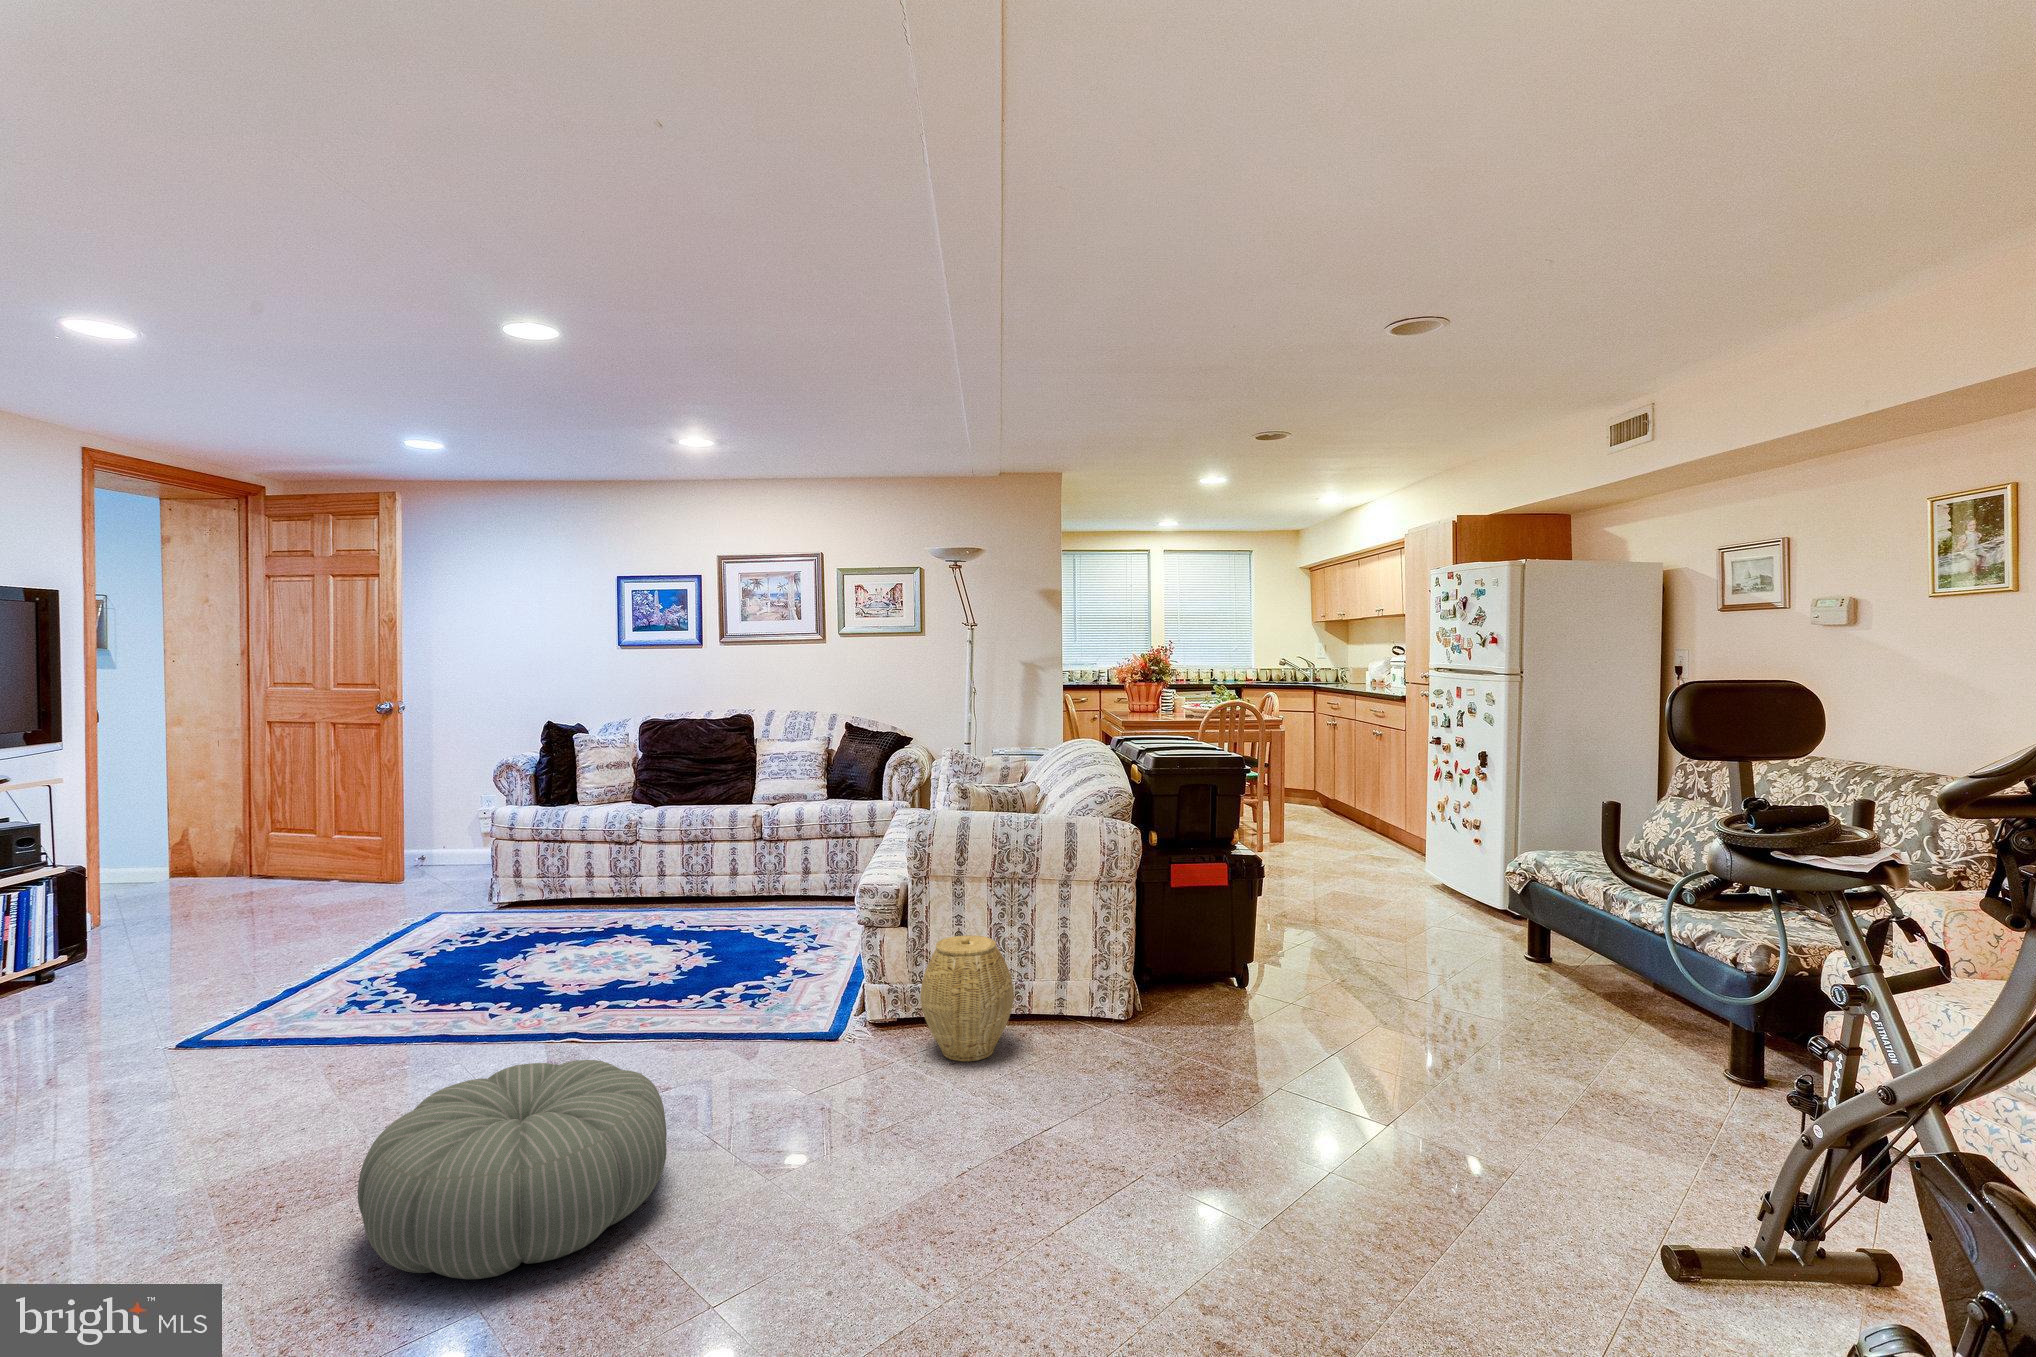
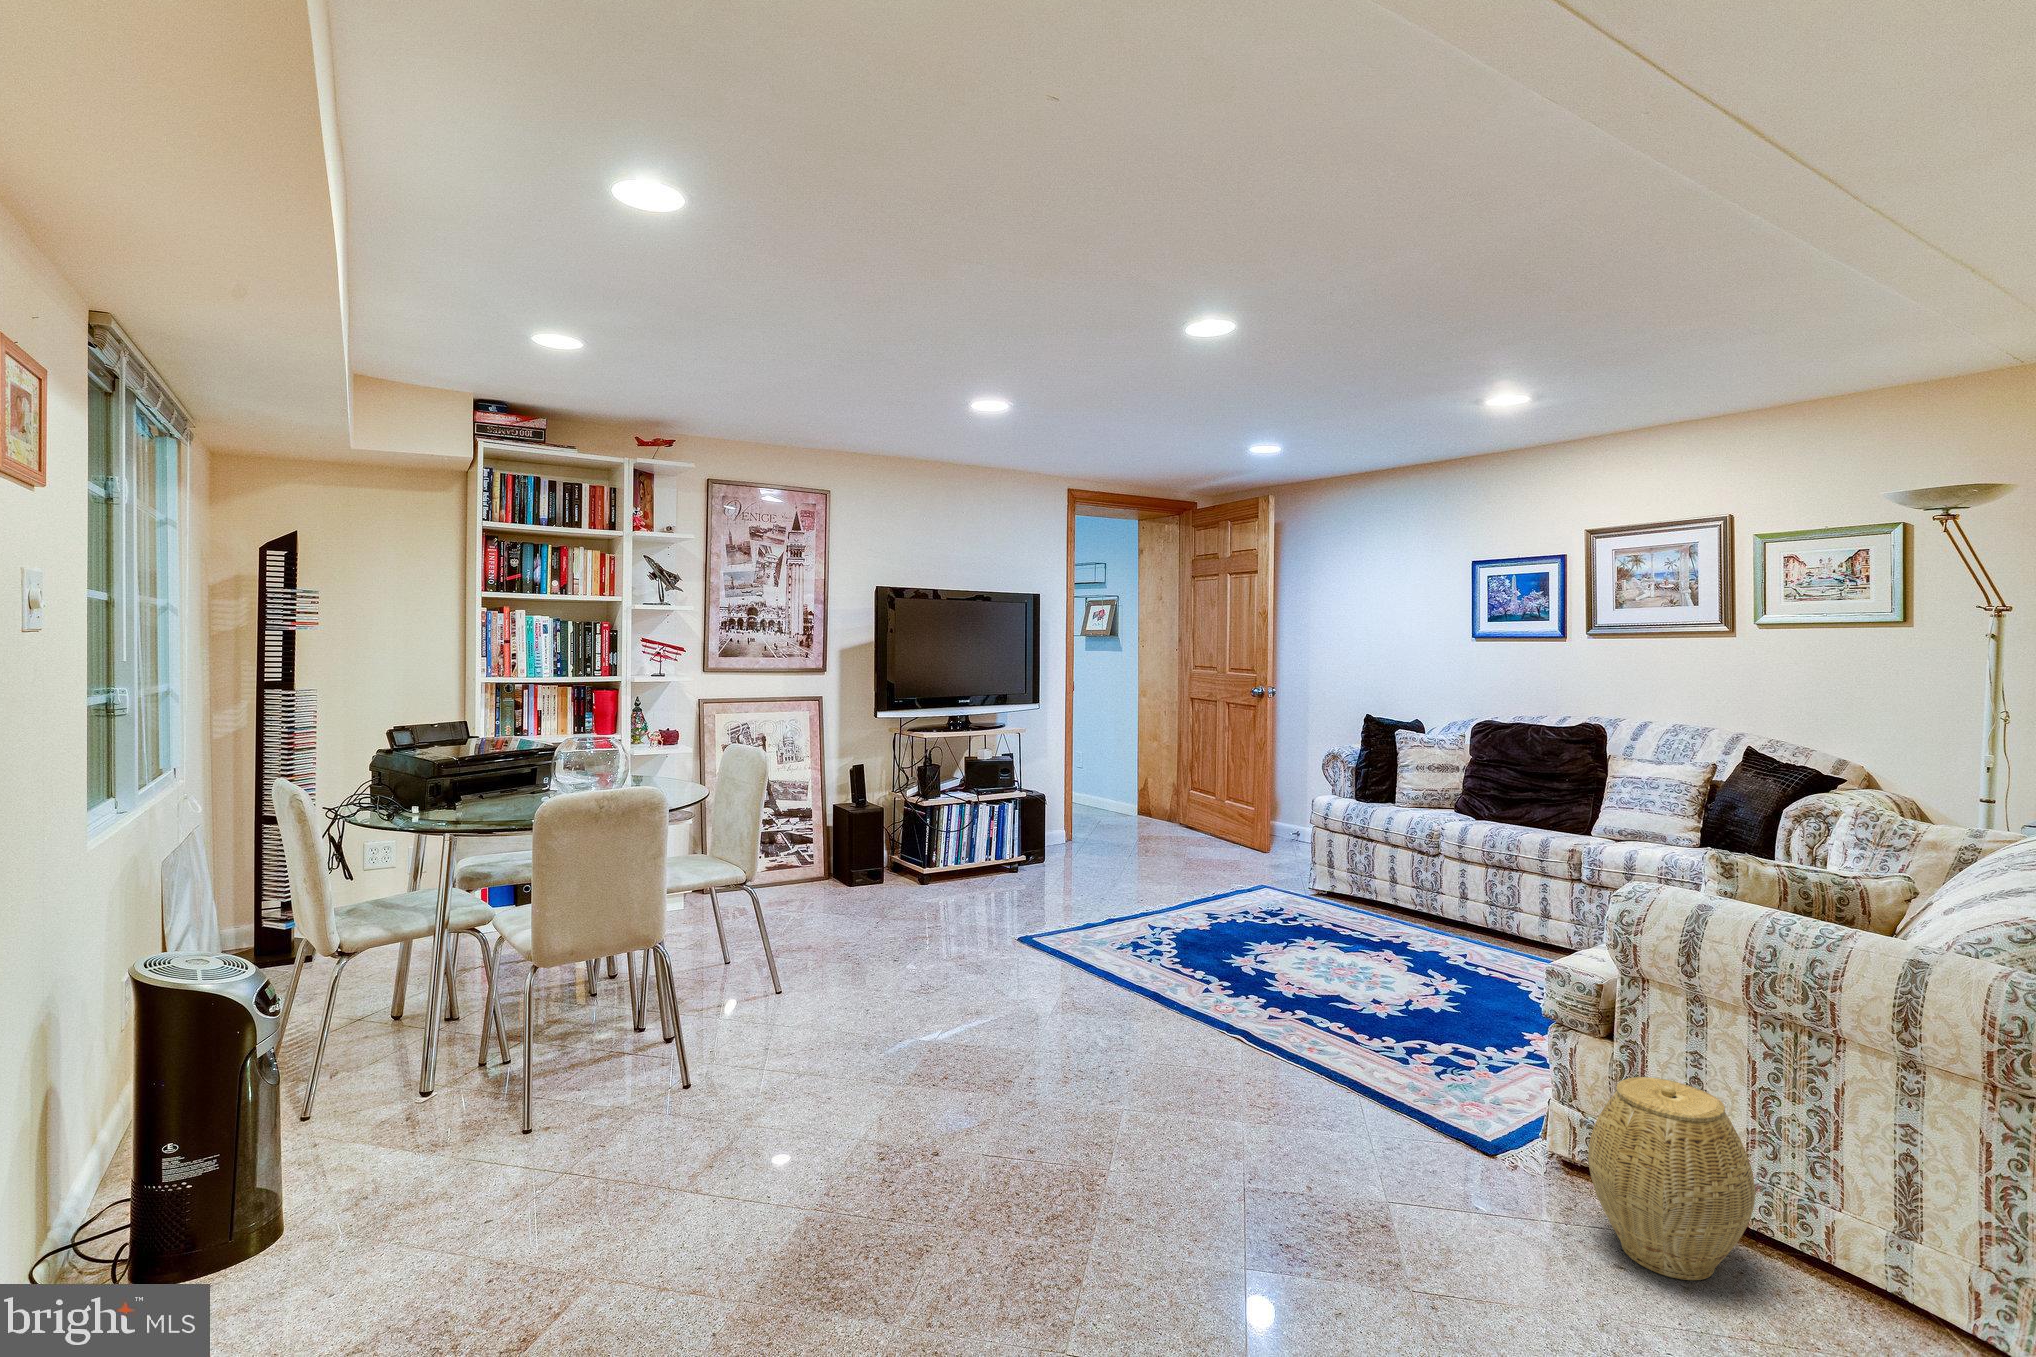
pouf: present [358,1060,667,1279] -> none [932,1035,1194,1232]

